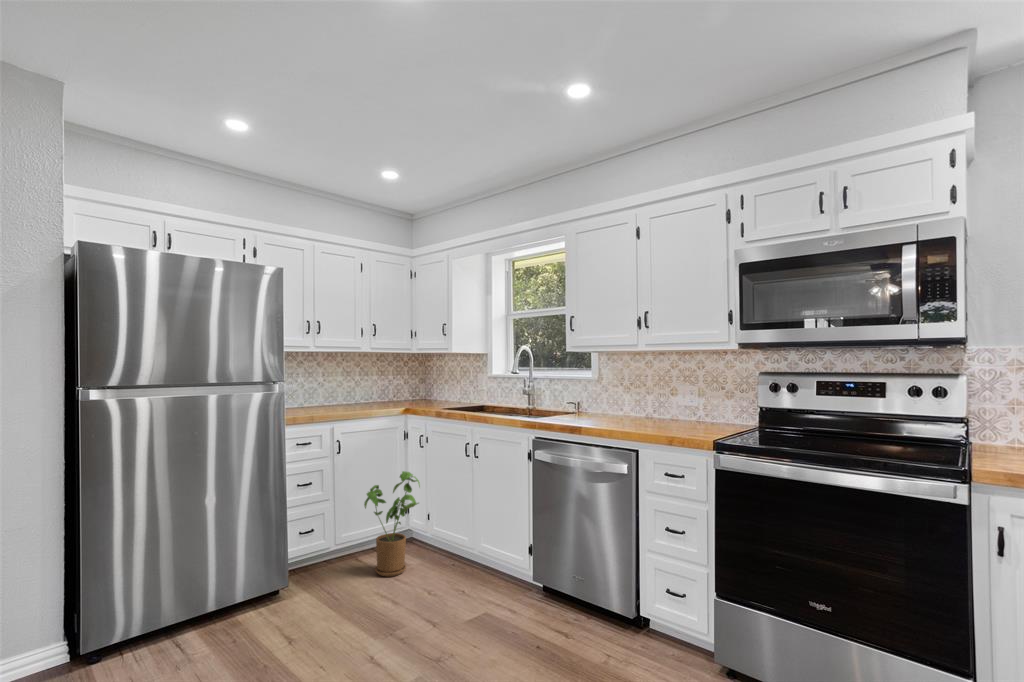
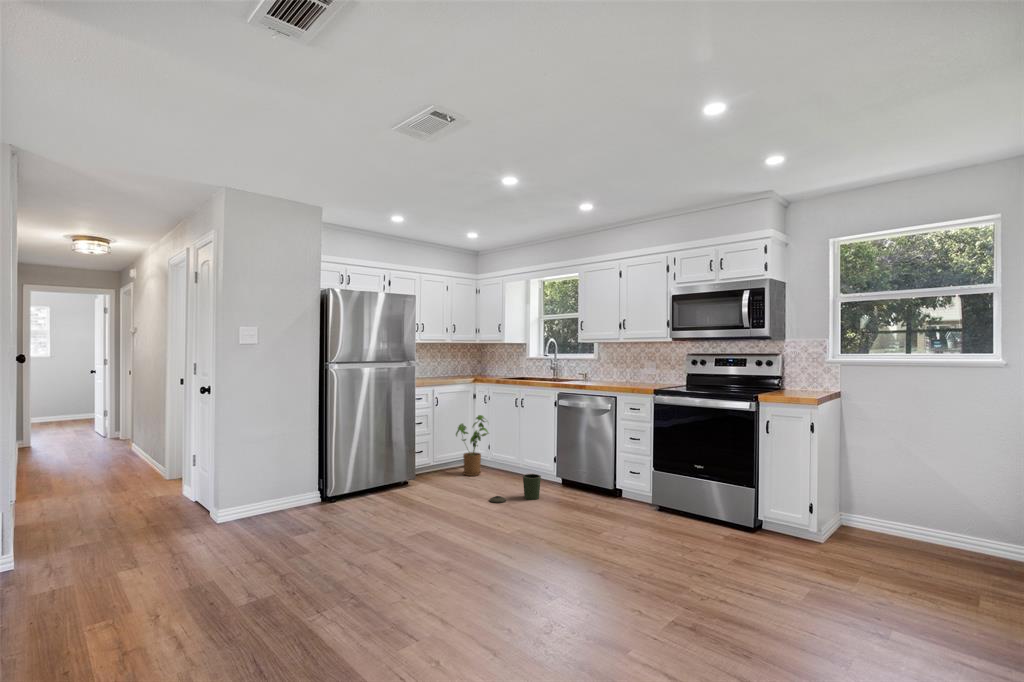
trash can: none [402,592,500,659] -> present [490,474,541,503]

